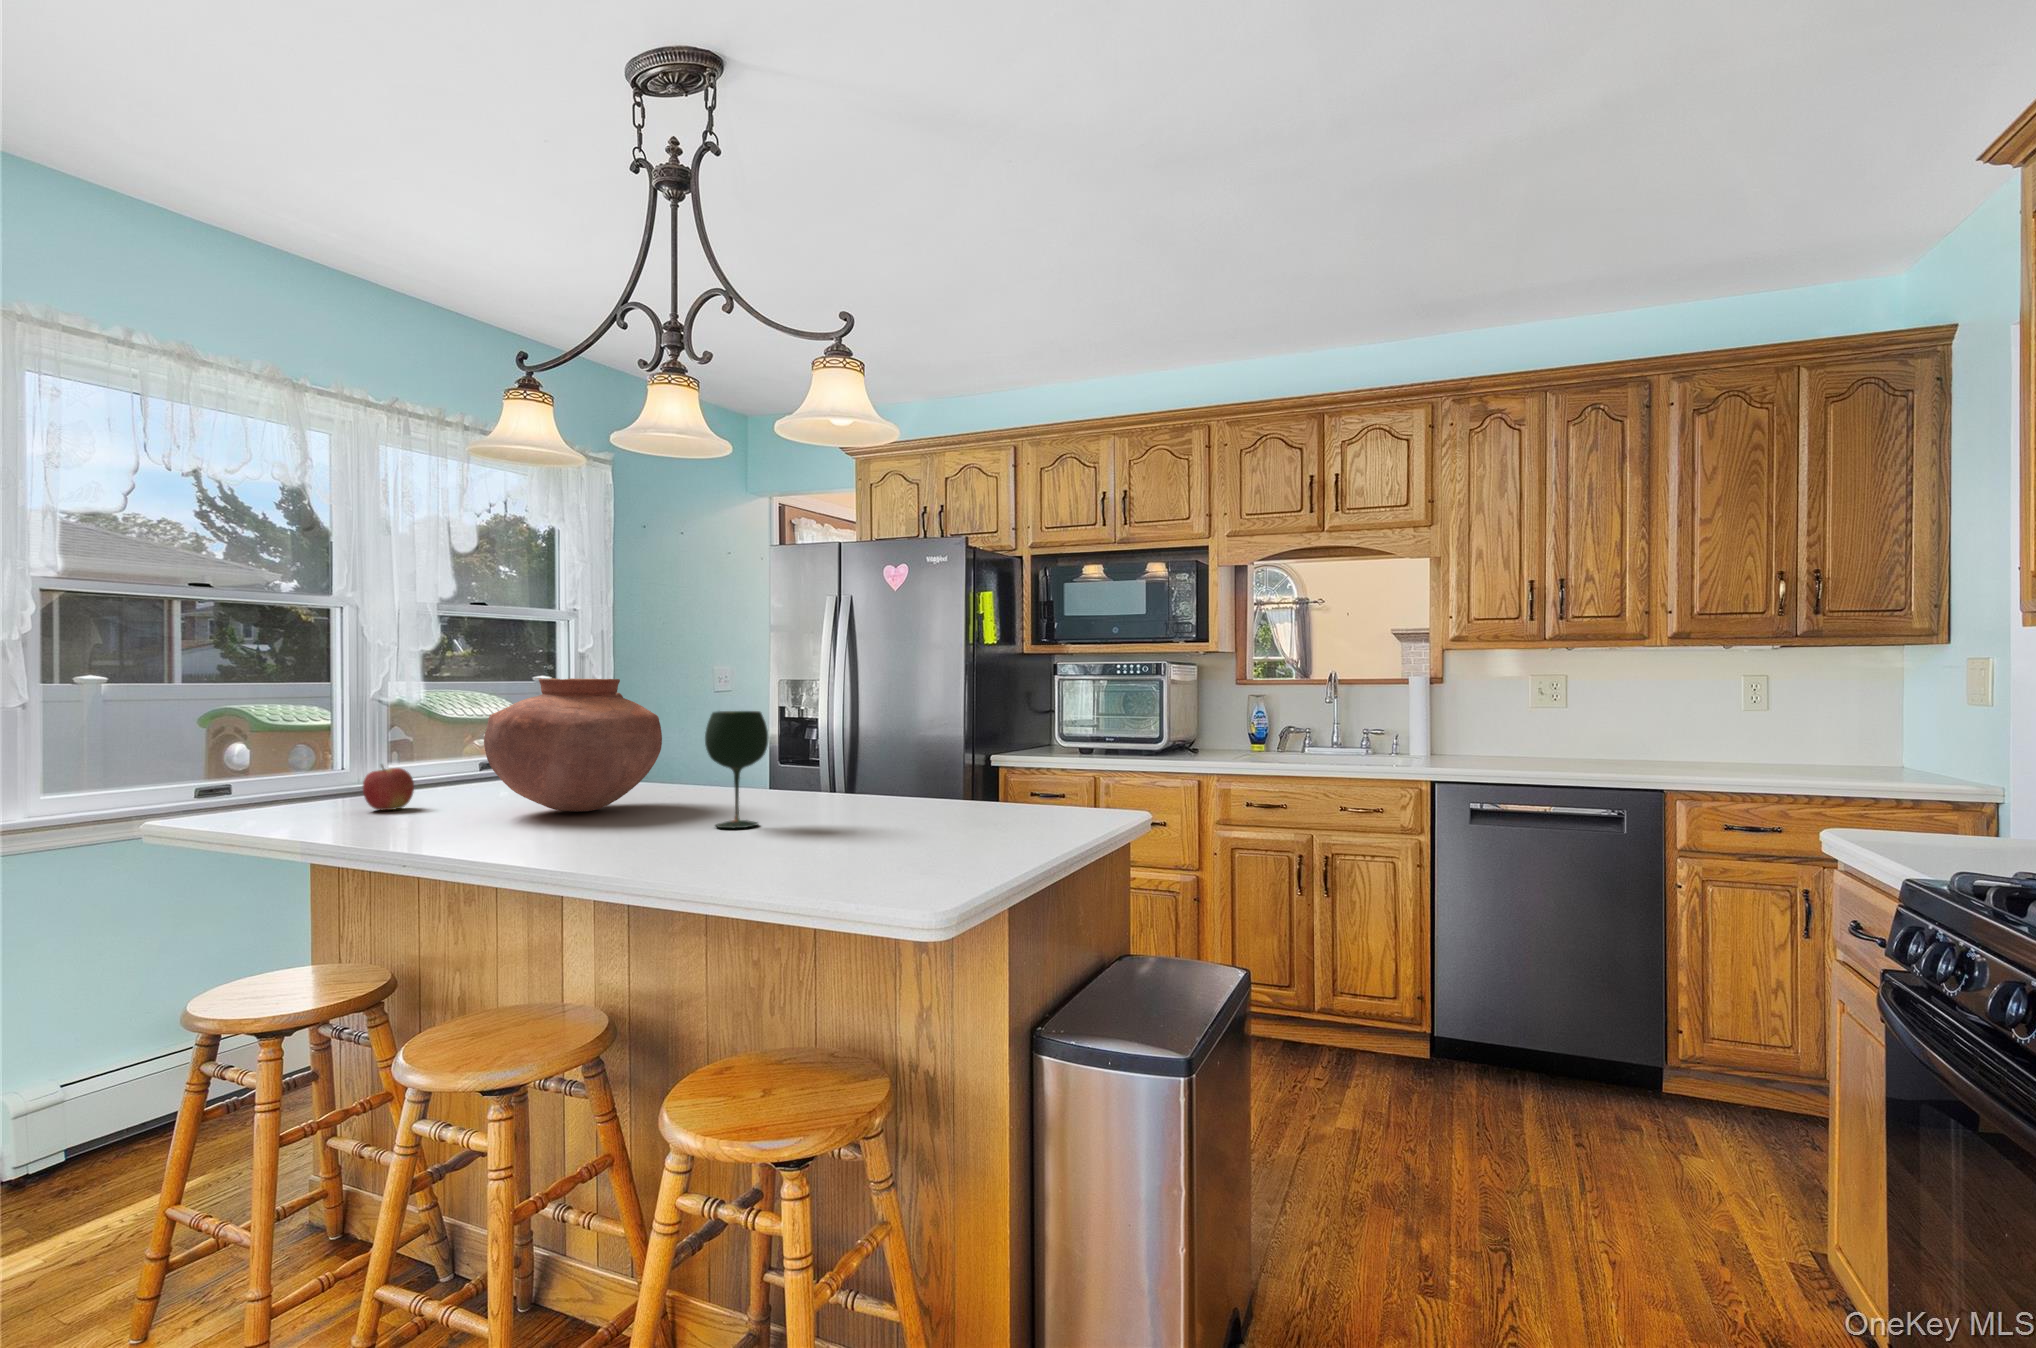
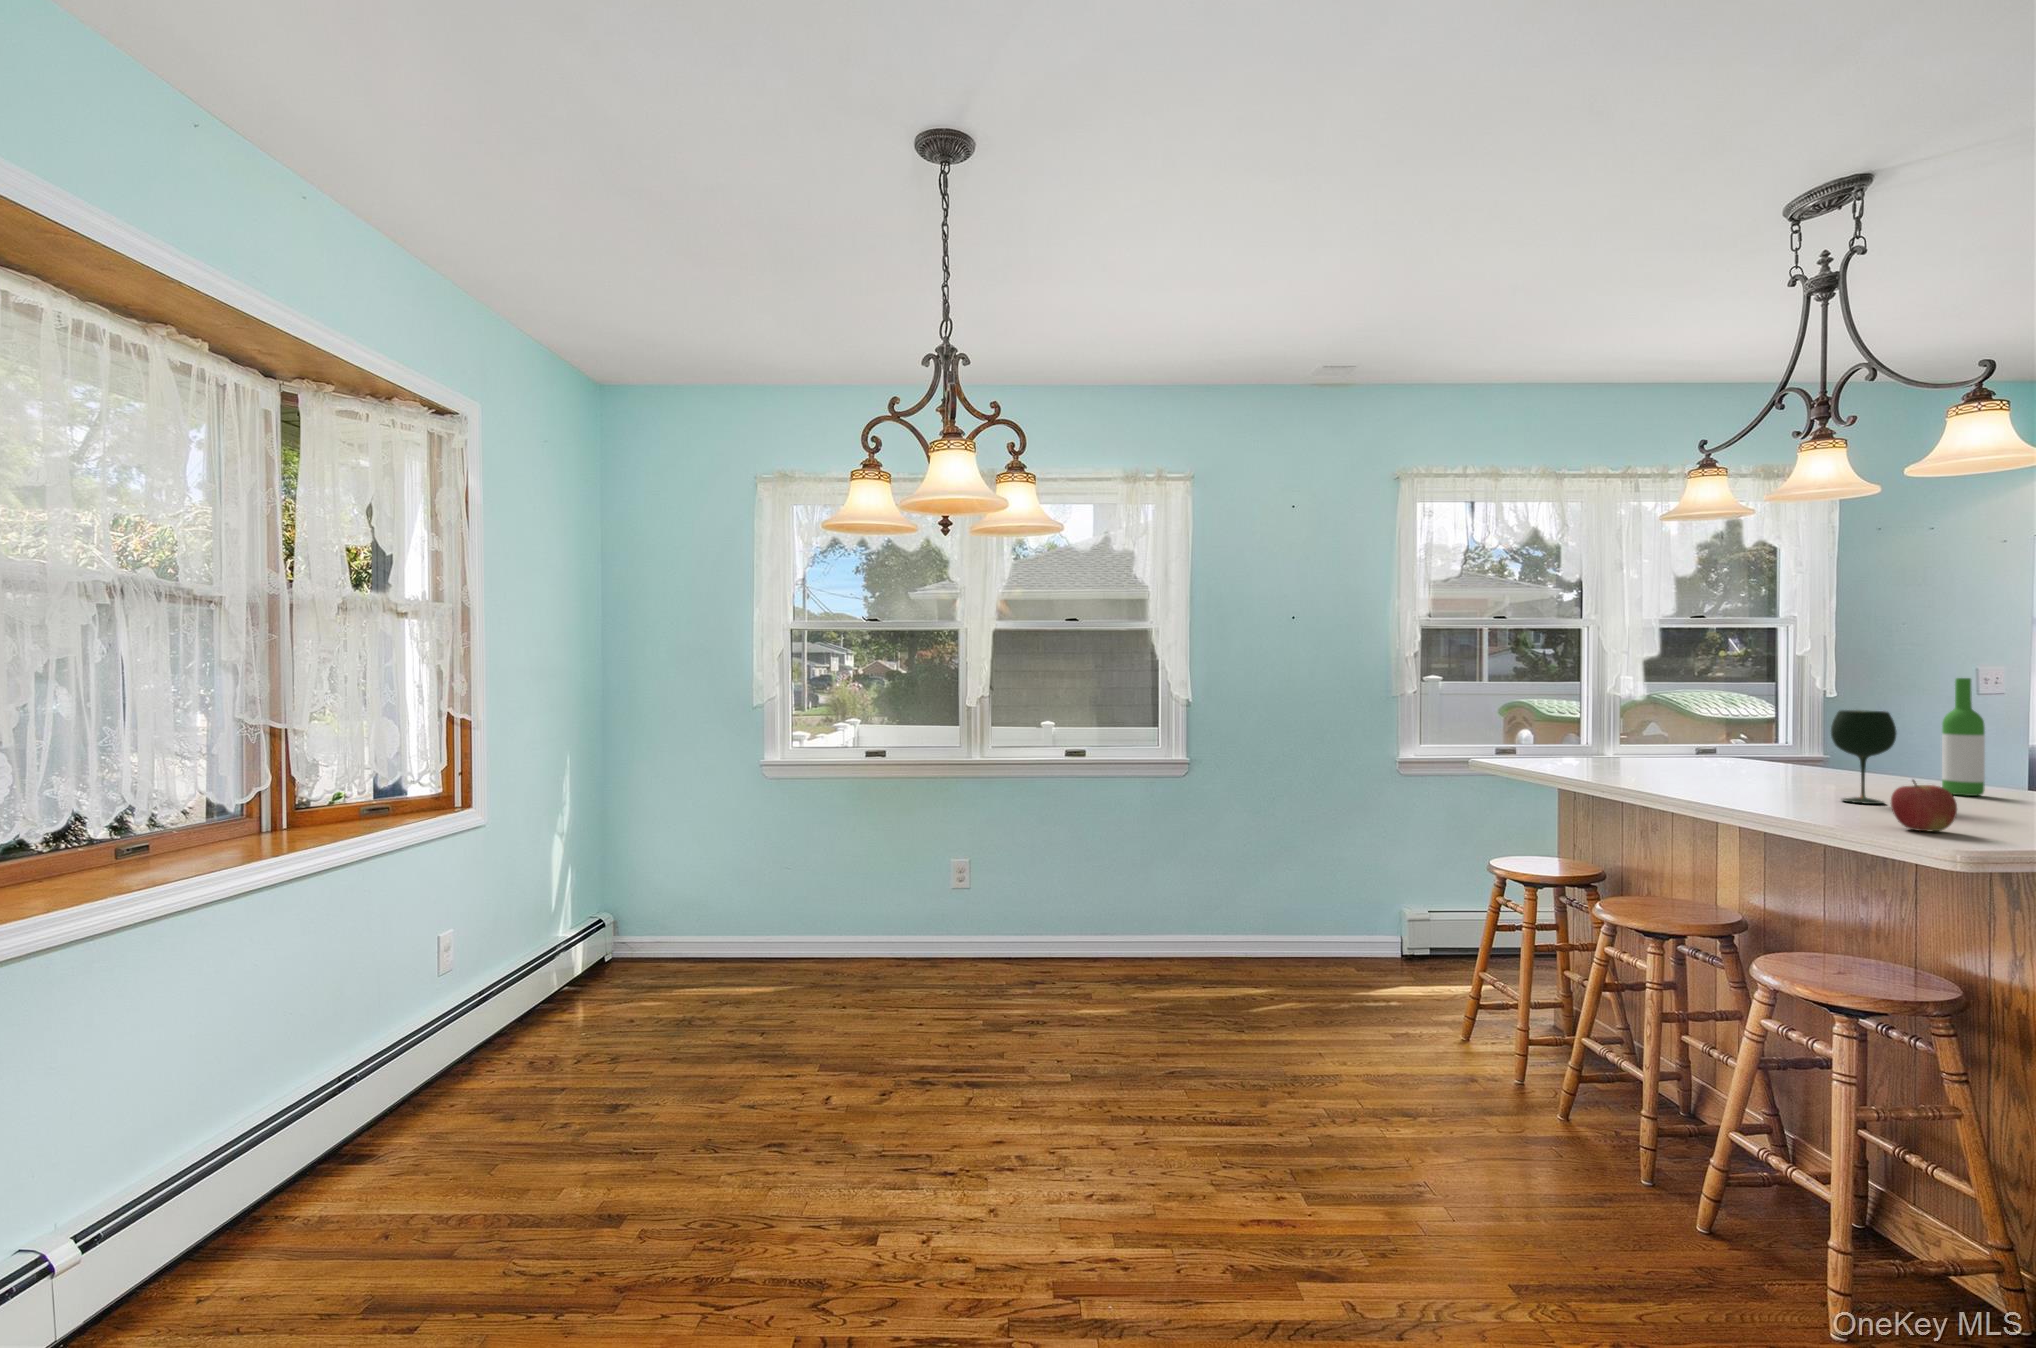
wine bottle: none [776,671,810,801] -> present [1942,678,1985,796]
vase: present [484,678,662,812] -> none [1664,681,1815,781]
apple: present [363,765,414,810] -> present [1891,780,1957,831]

